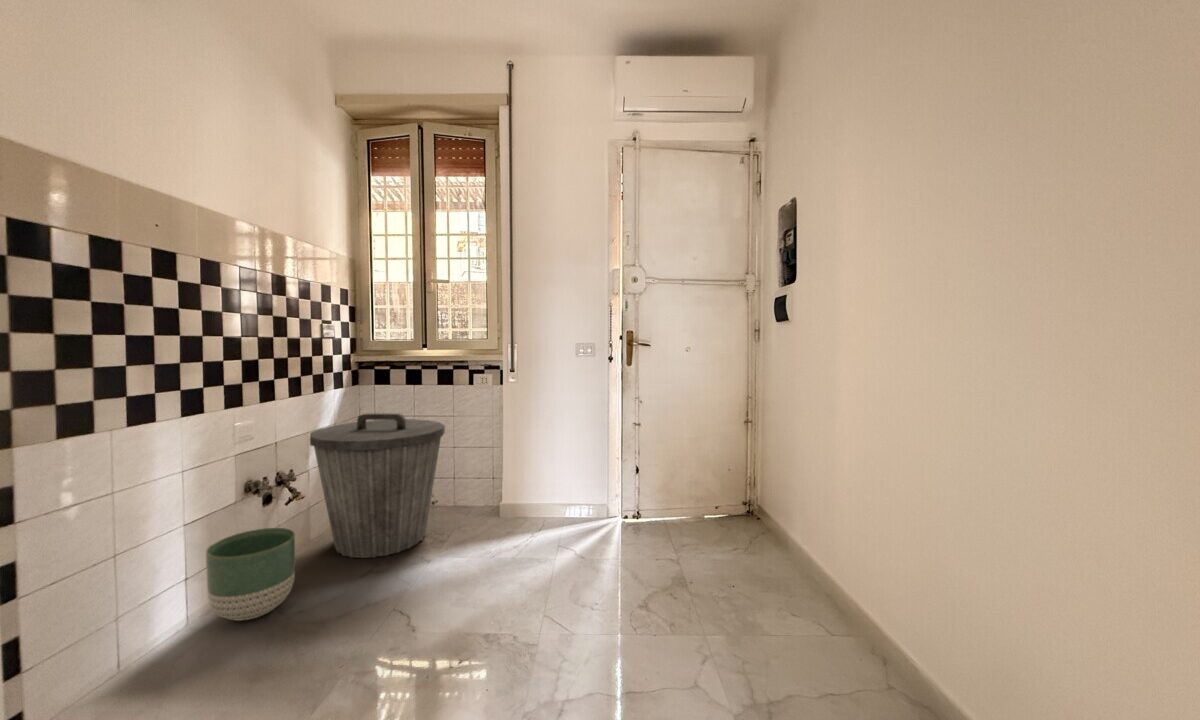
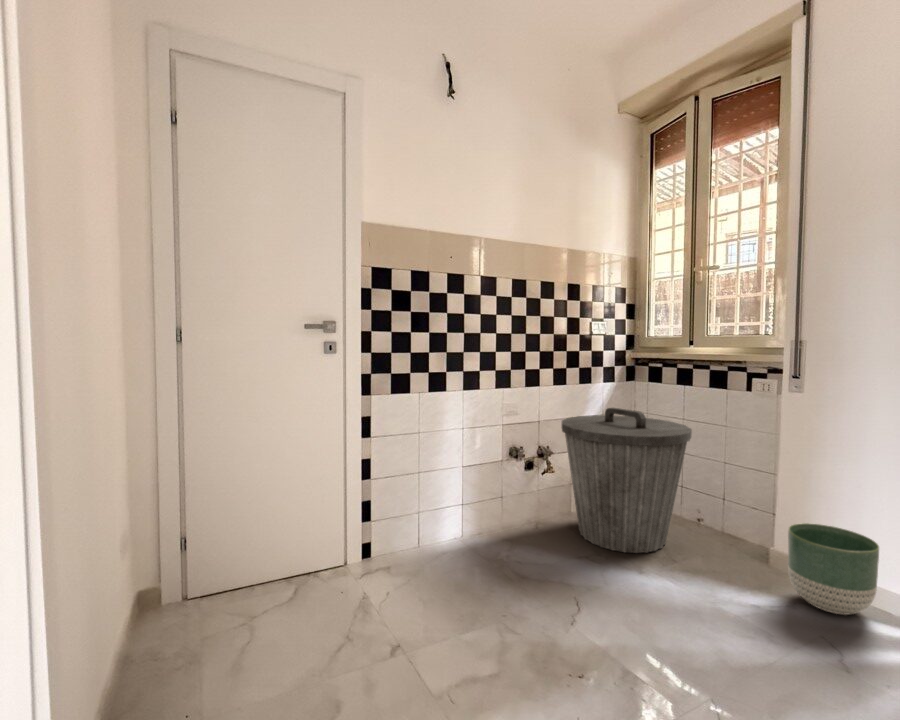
planter: present [206,528,295,621] -> present [788,523,879,615]

